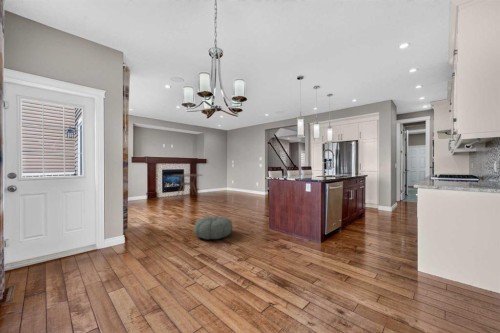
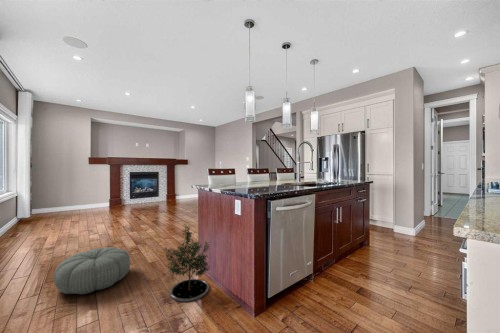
dining table: present [175,174,200,193] -> none [139,177,178,205]
potted tree: none [261,198,288,240] -> present [164,225,209,302]

